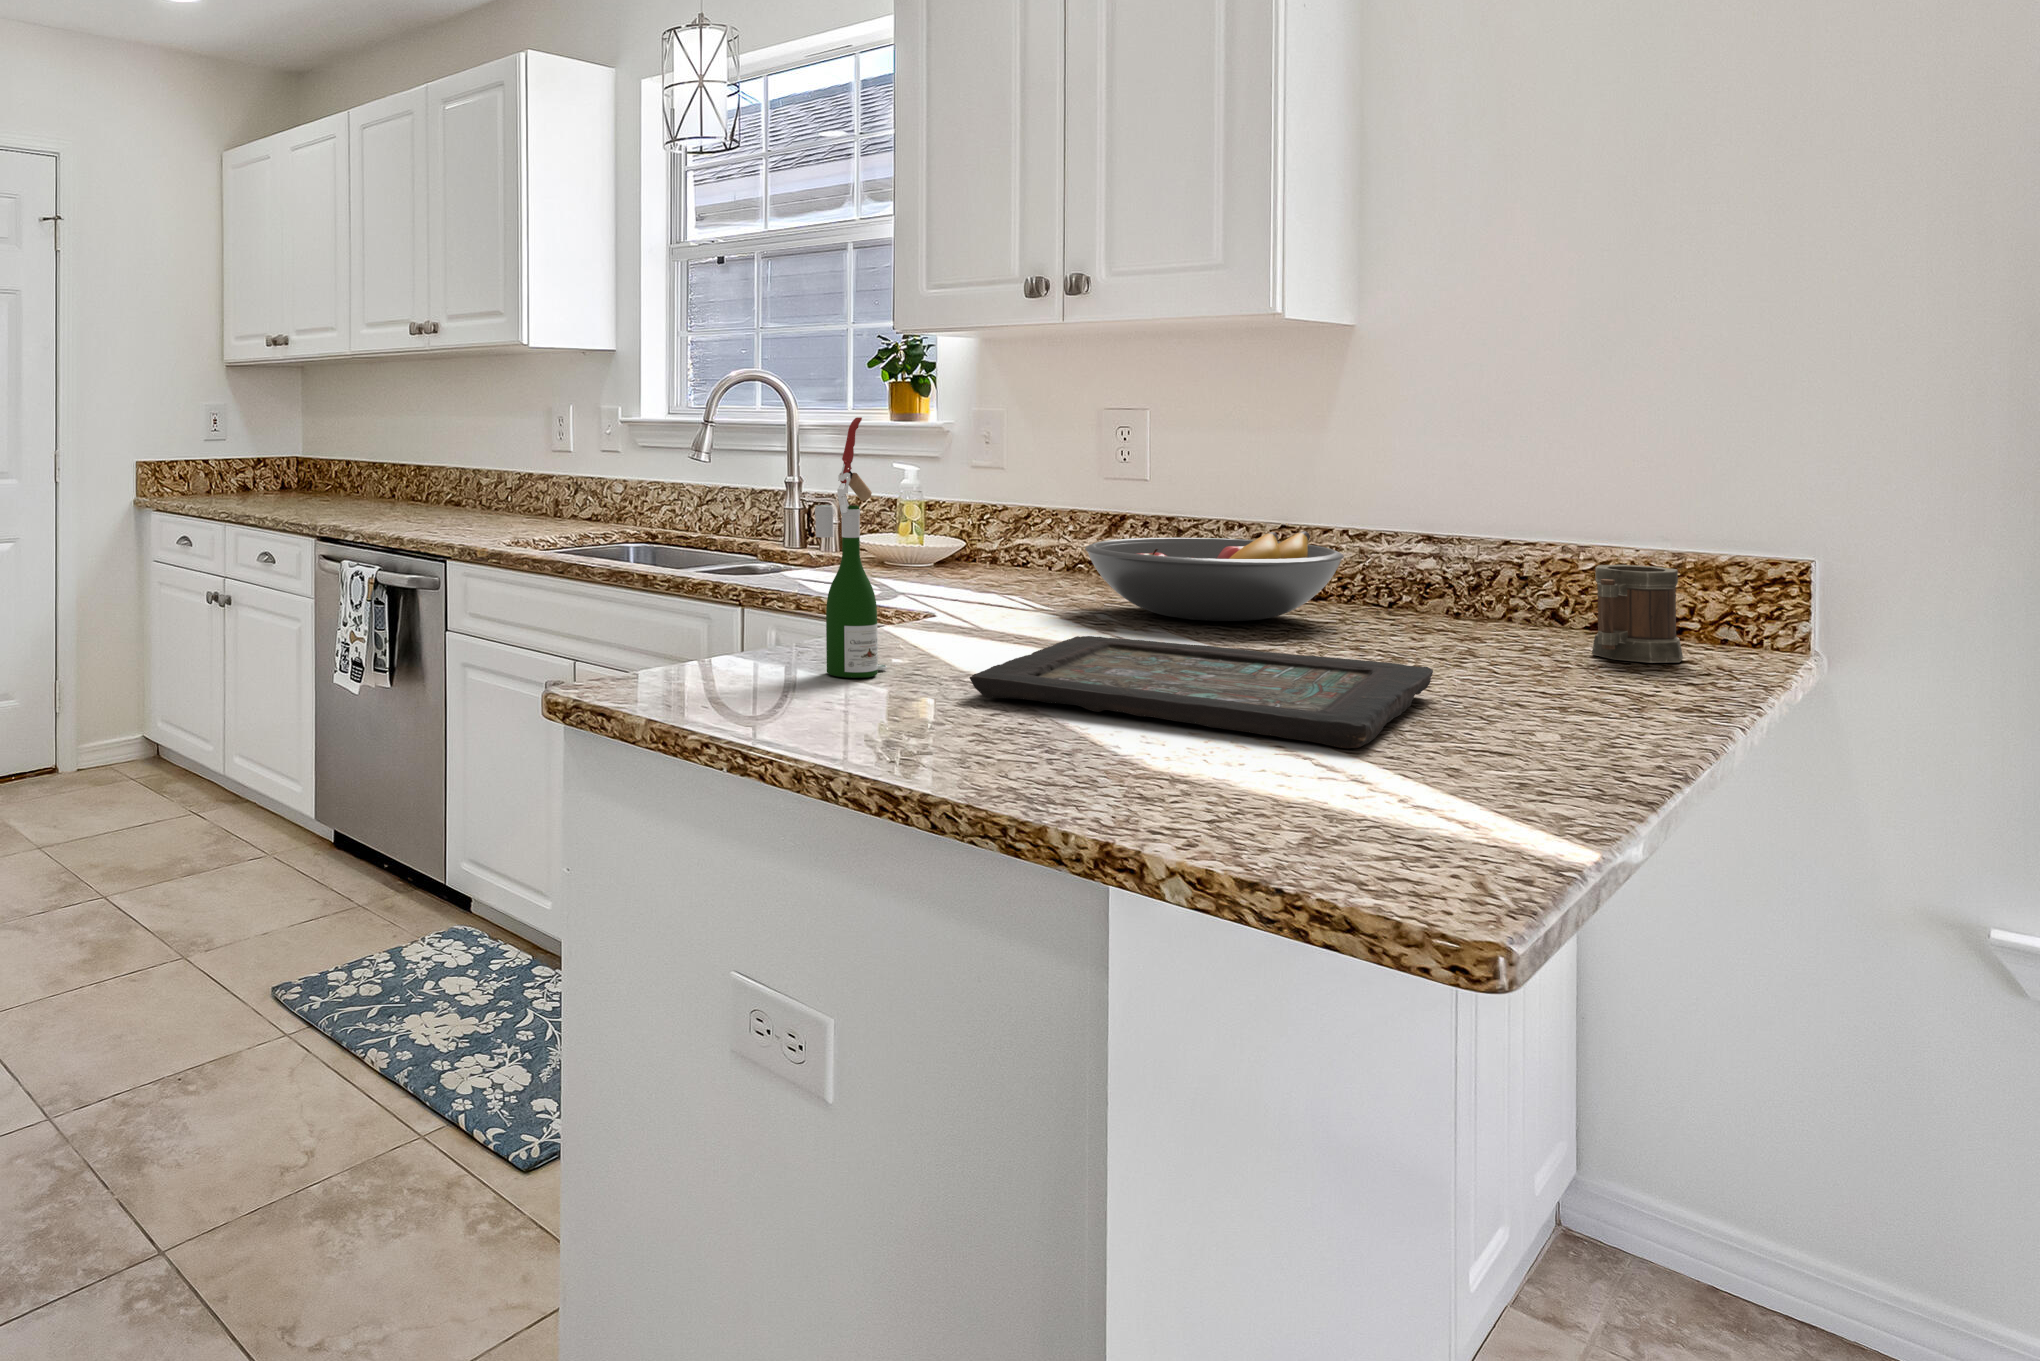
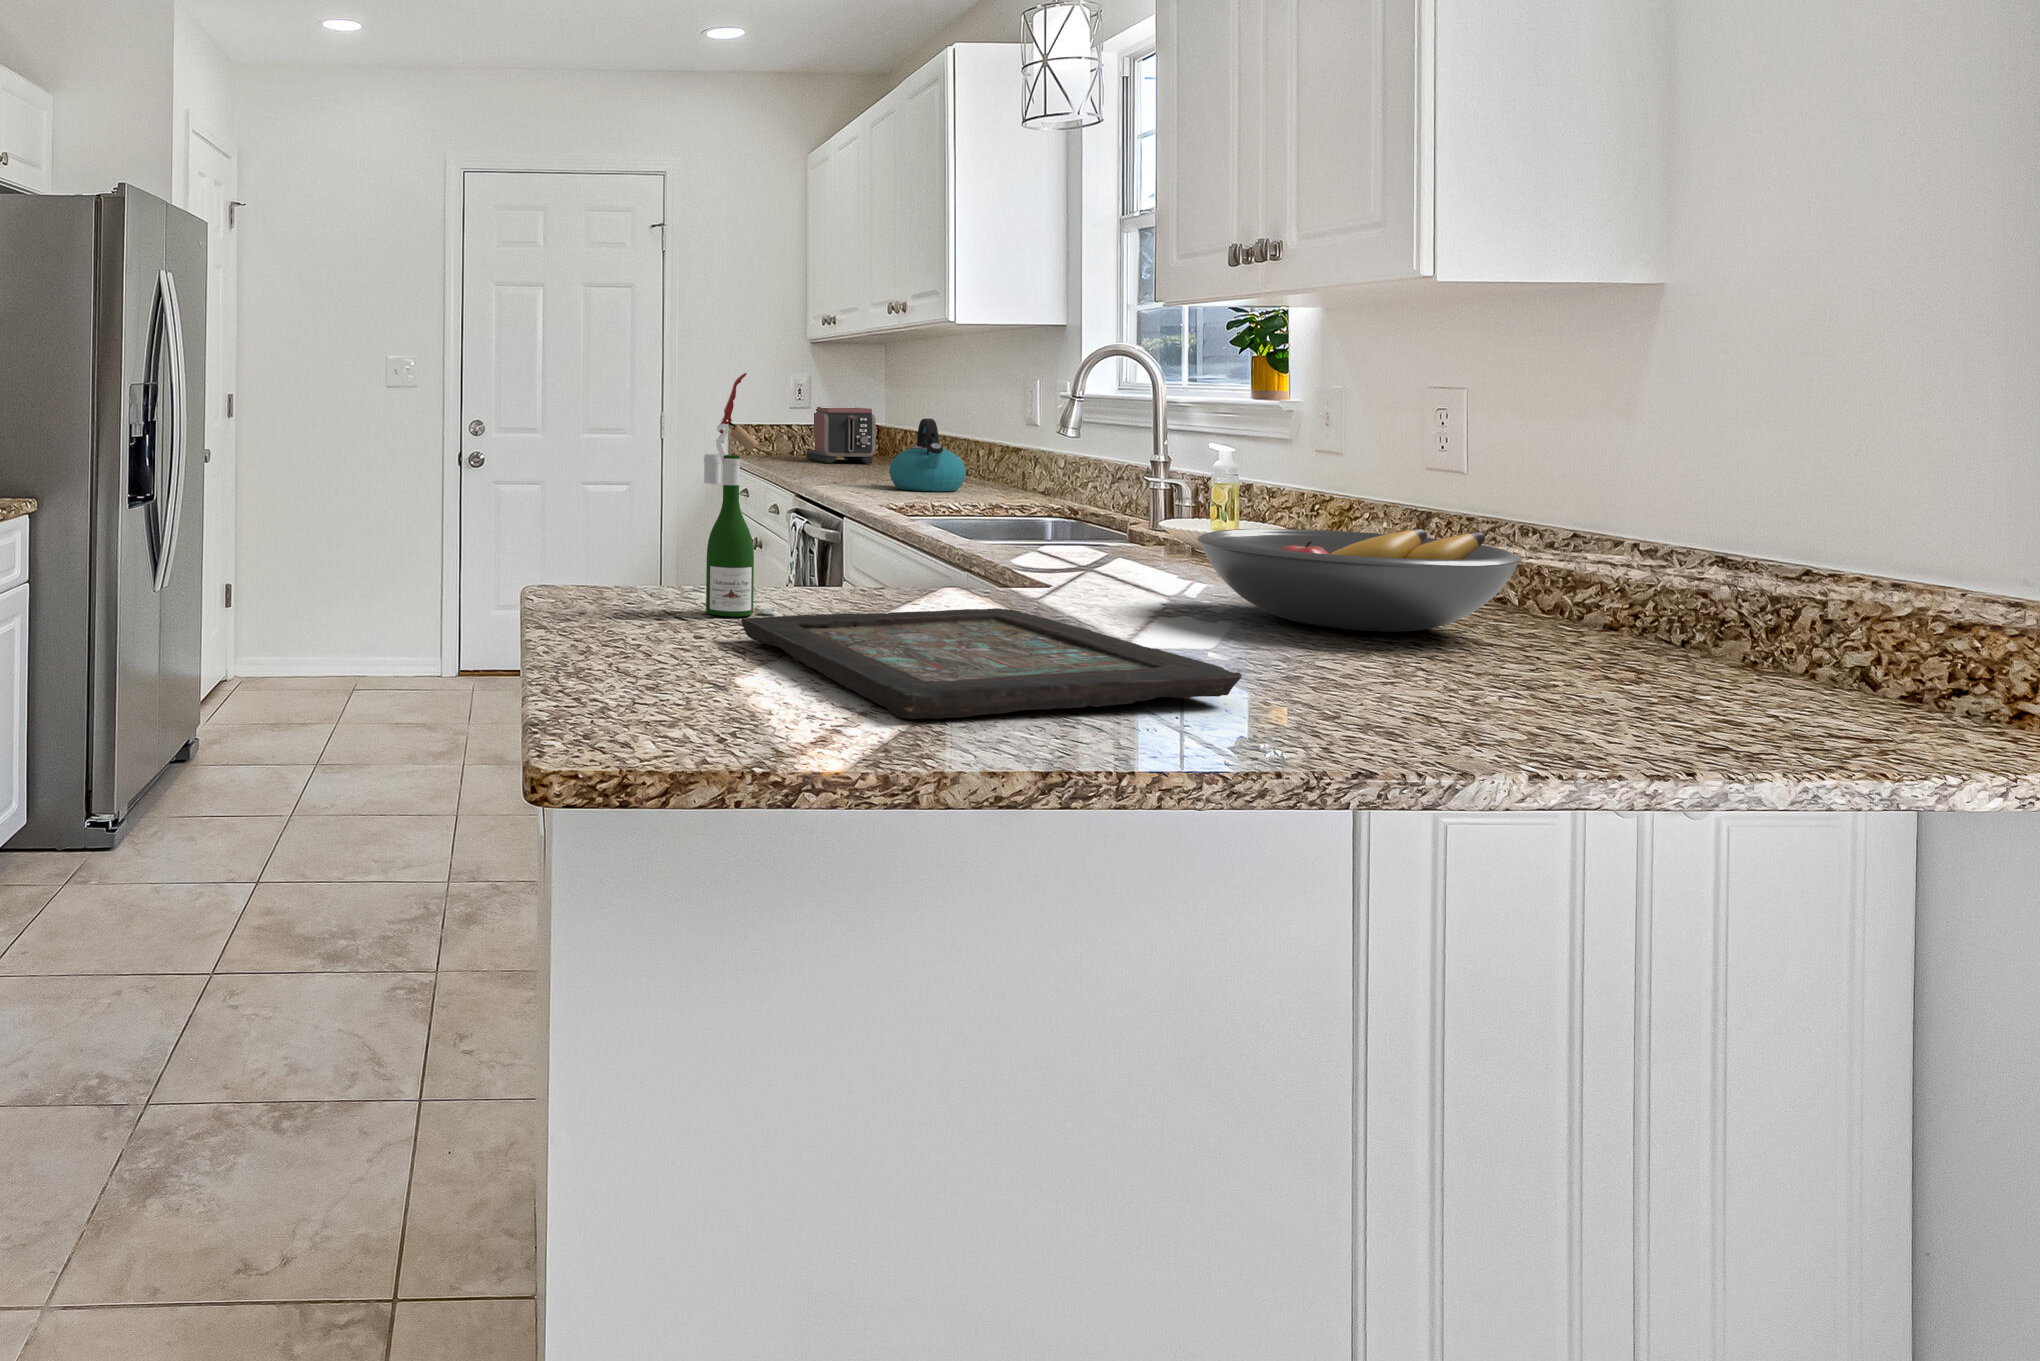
toaster: none [213,436,303,500] -> present [806,407,876,464]
kettle: none [422,448,500,525] -> present [889,419,966,491]
mug: present [1592,565,1683,663] -> none [1689,596,1855,740]

